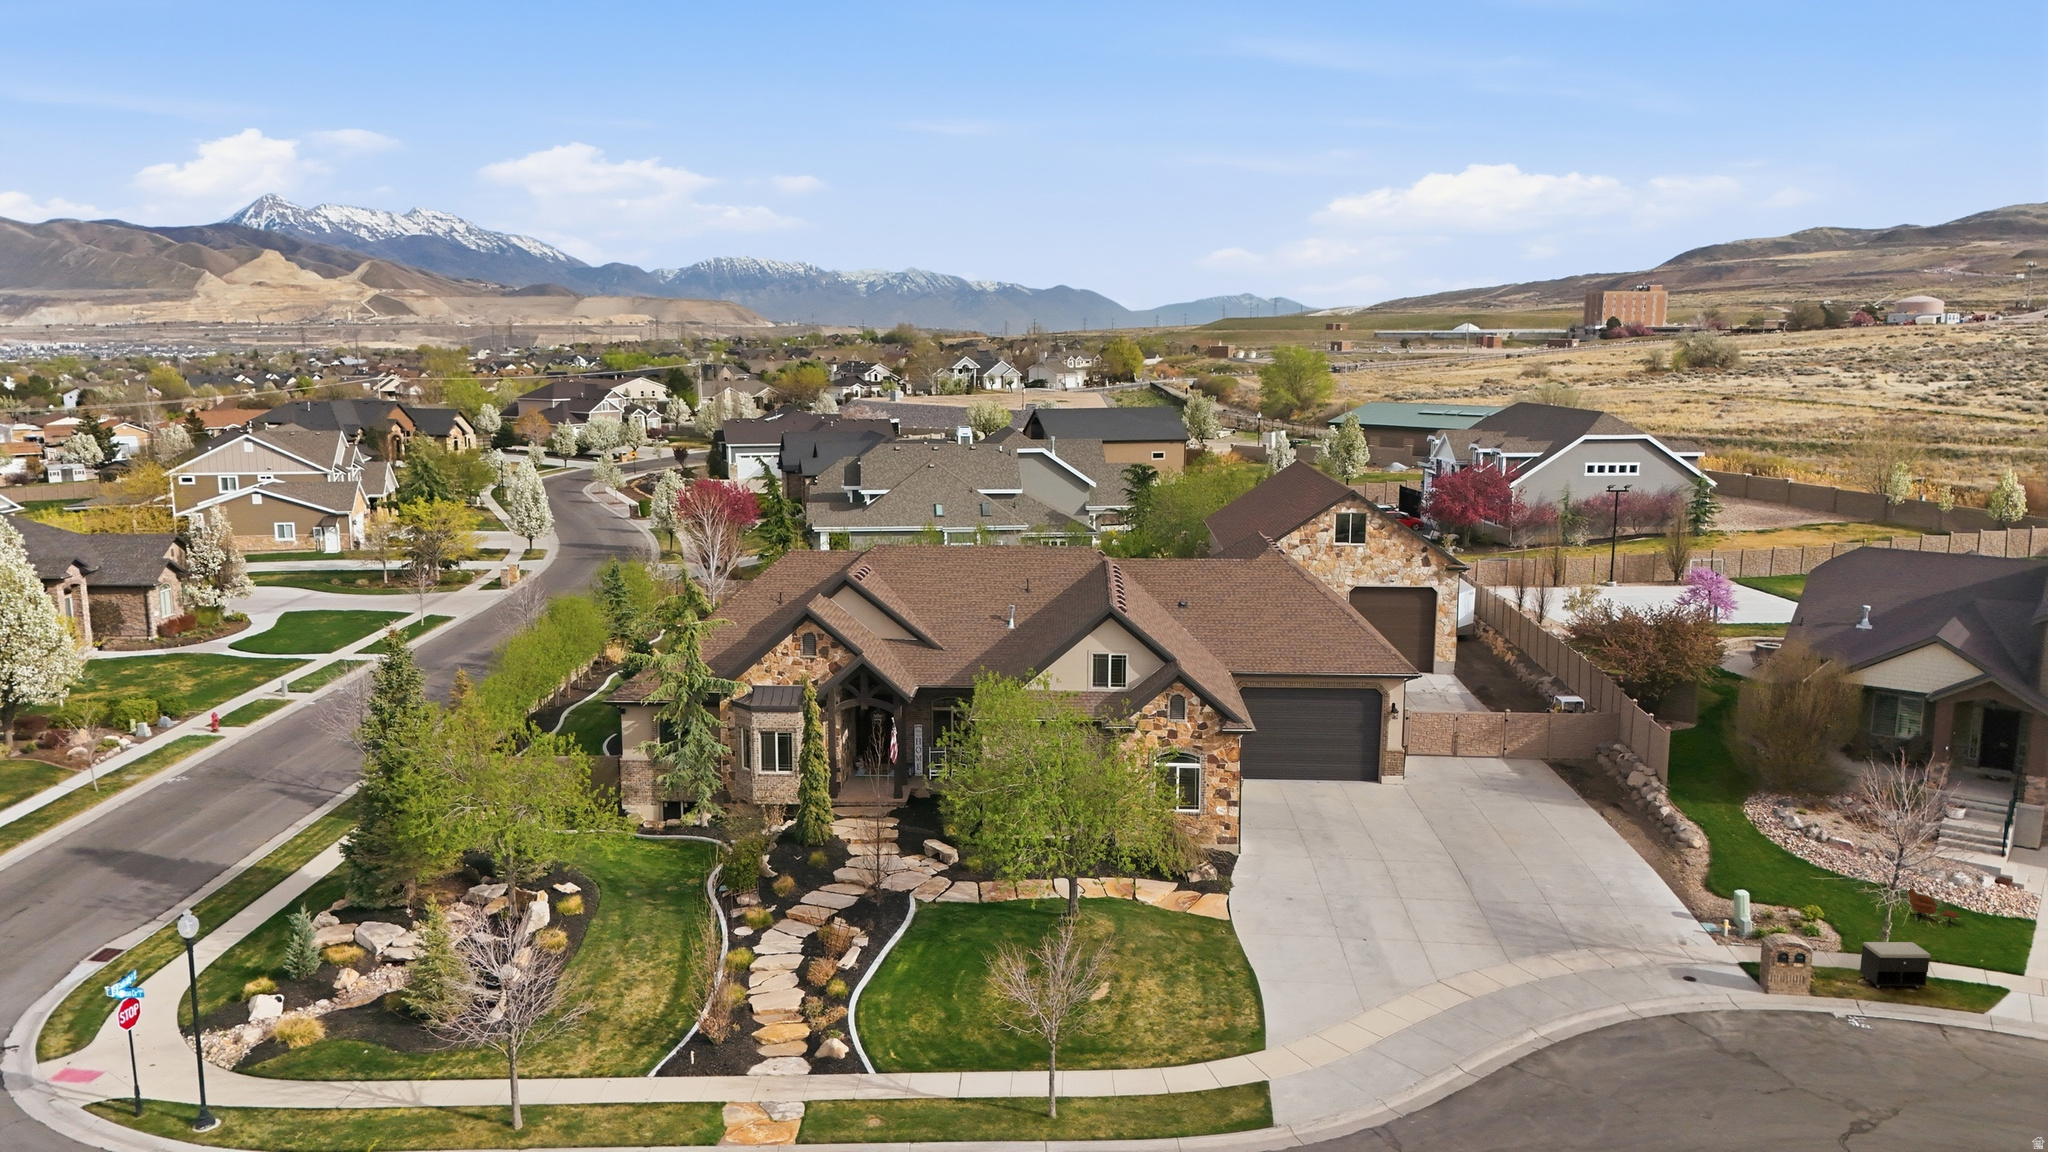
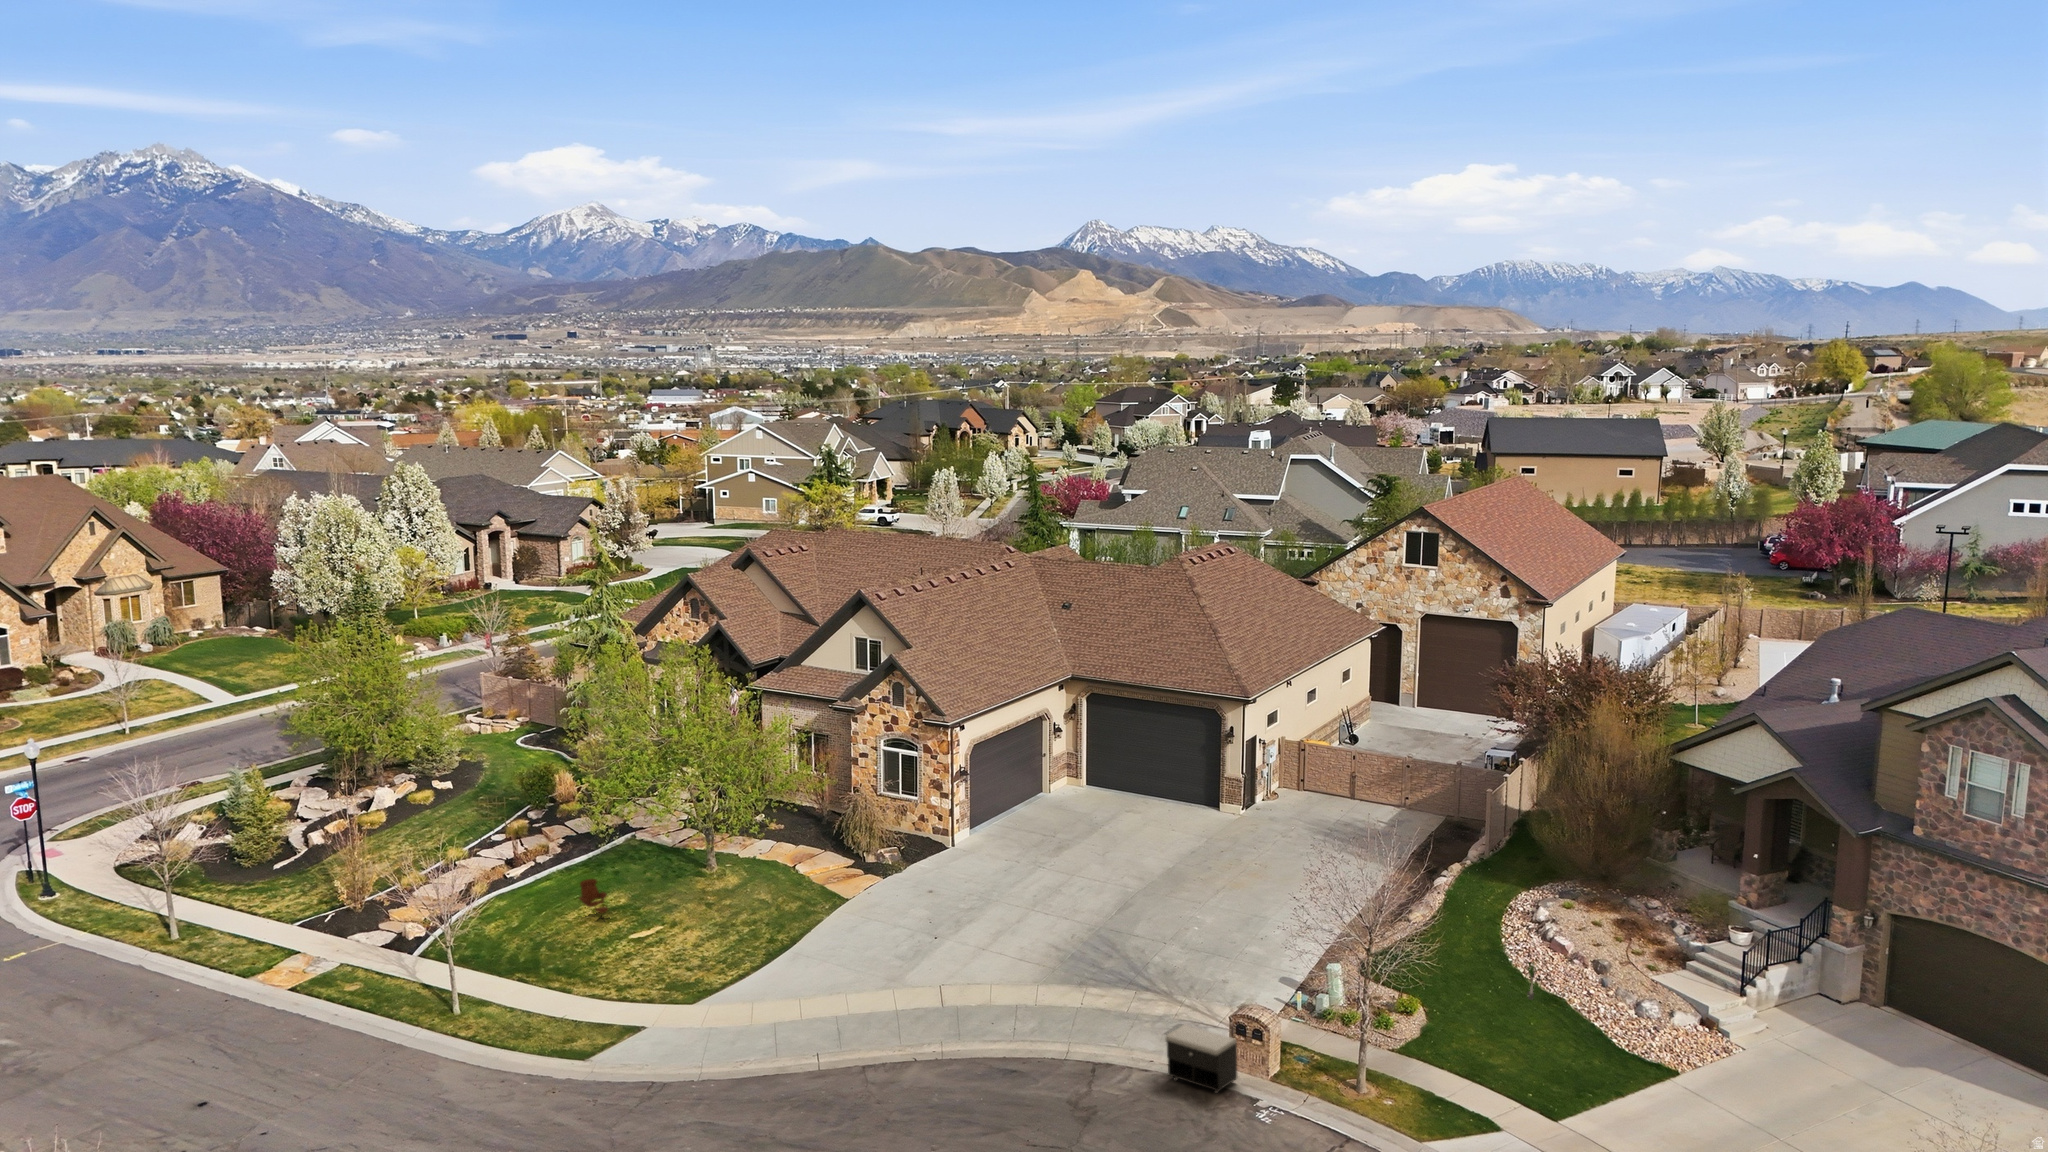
potted plant: none [1858,837,1883,867] -> present [1526,964,1537,1000]
lounge chair: present [1908,882,1958,927] -> present [579,879,608,919]

